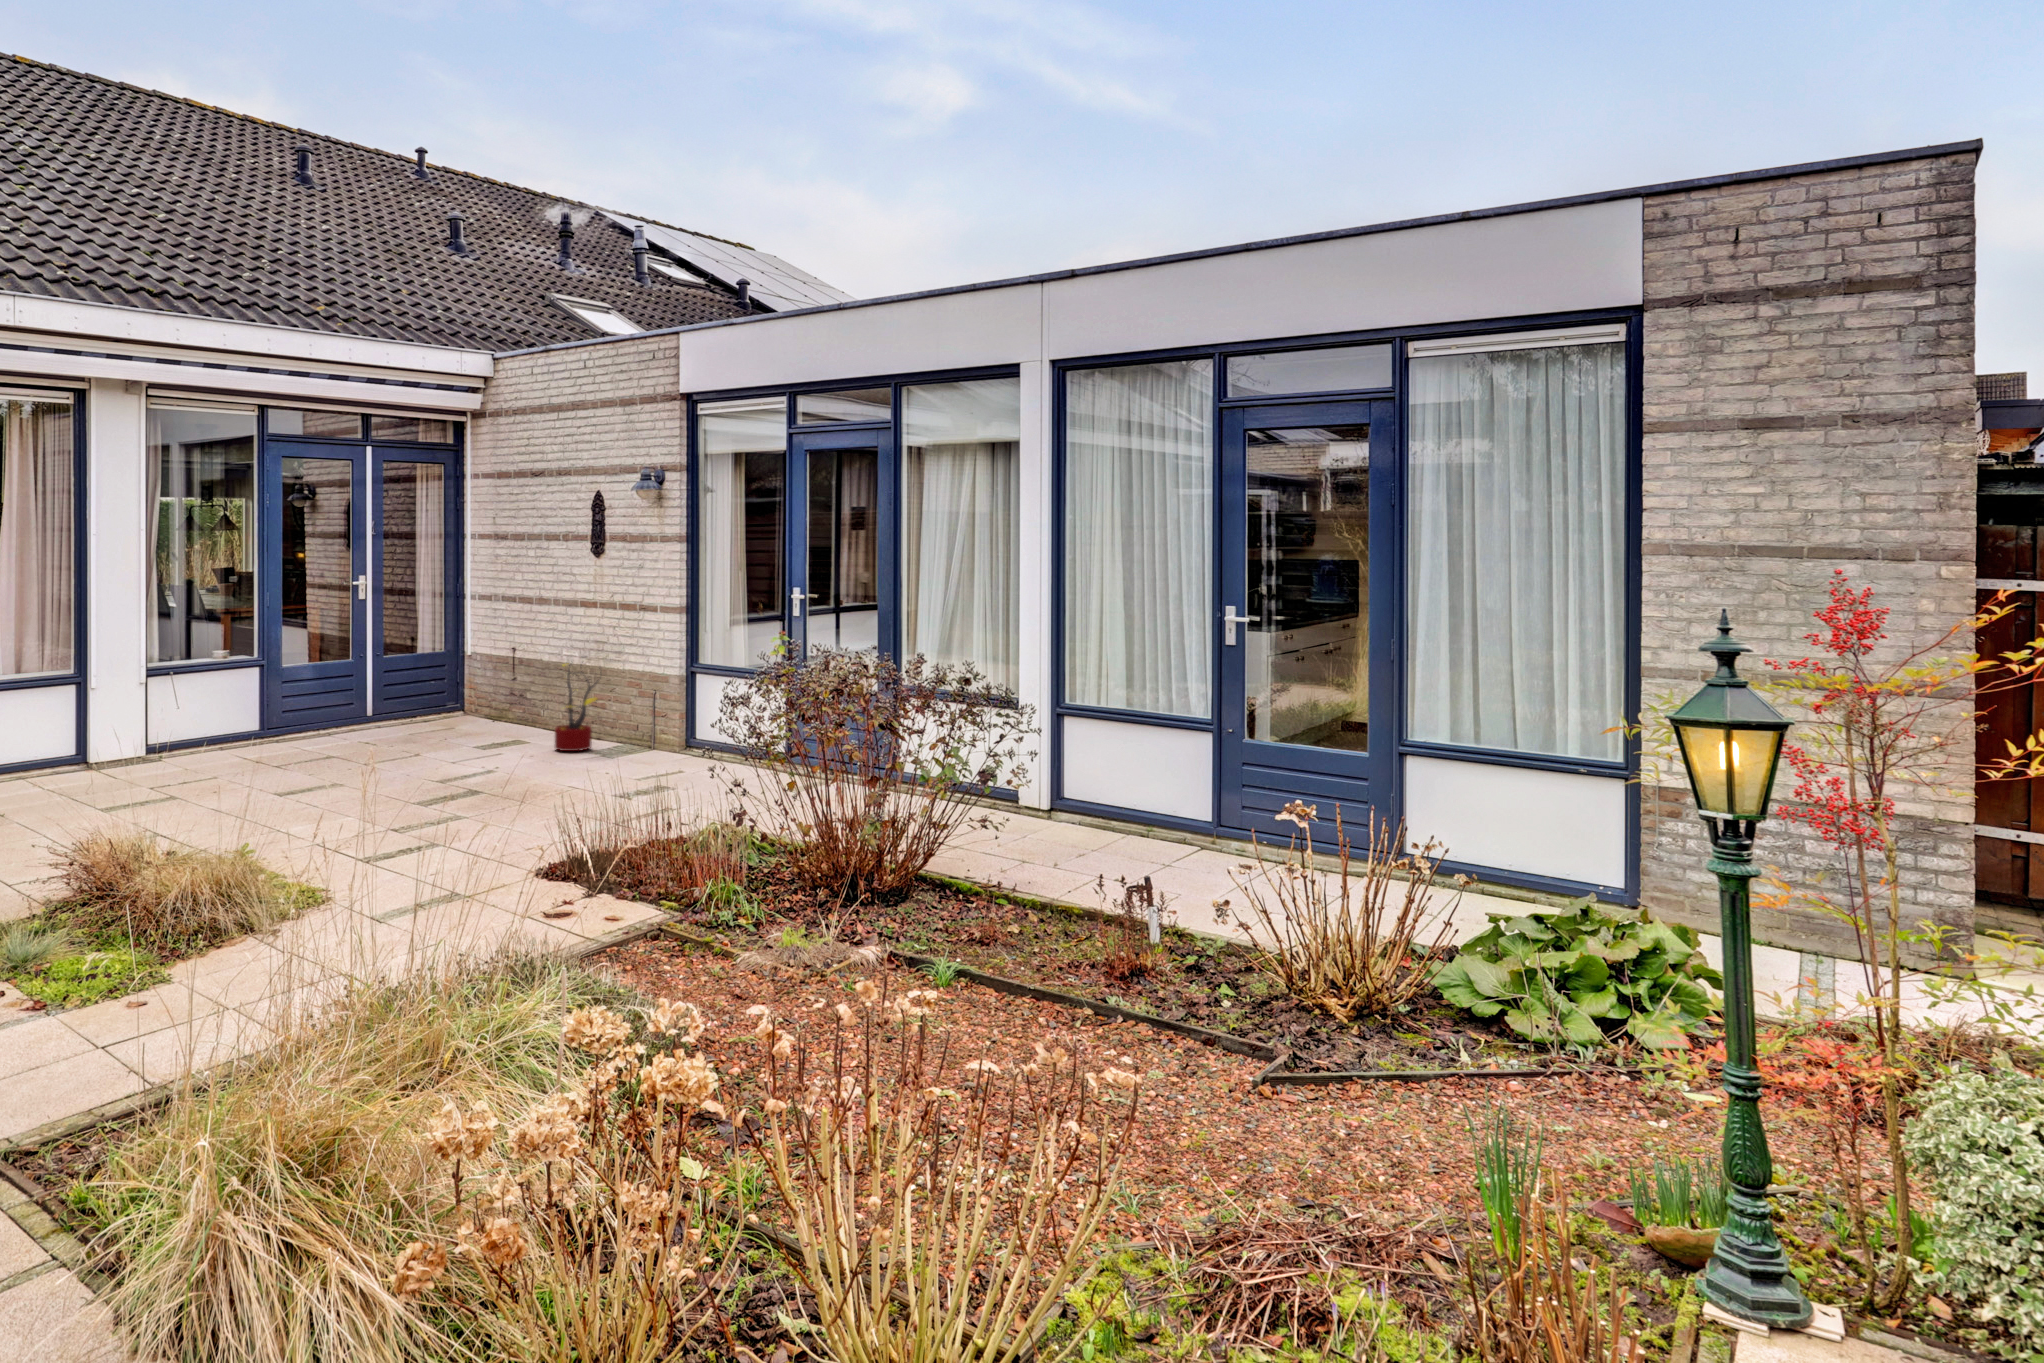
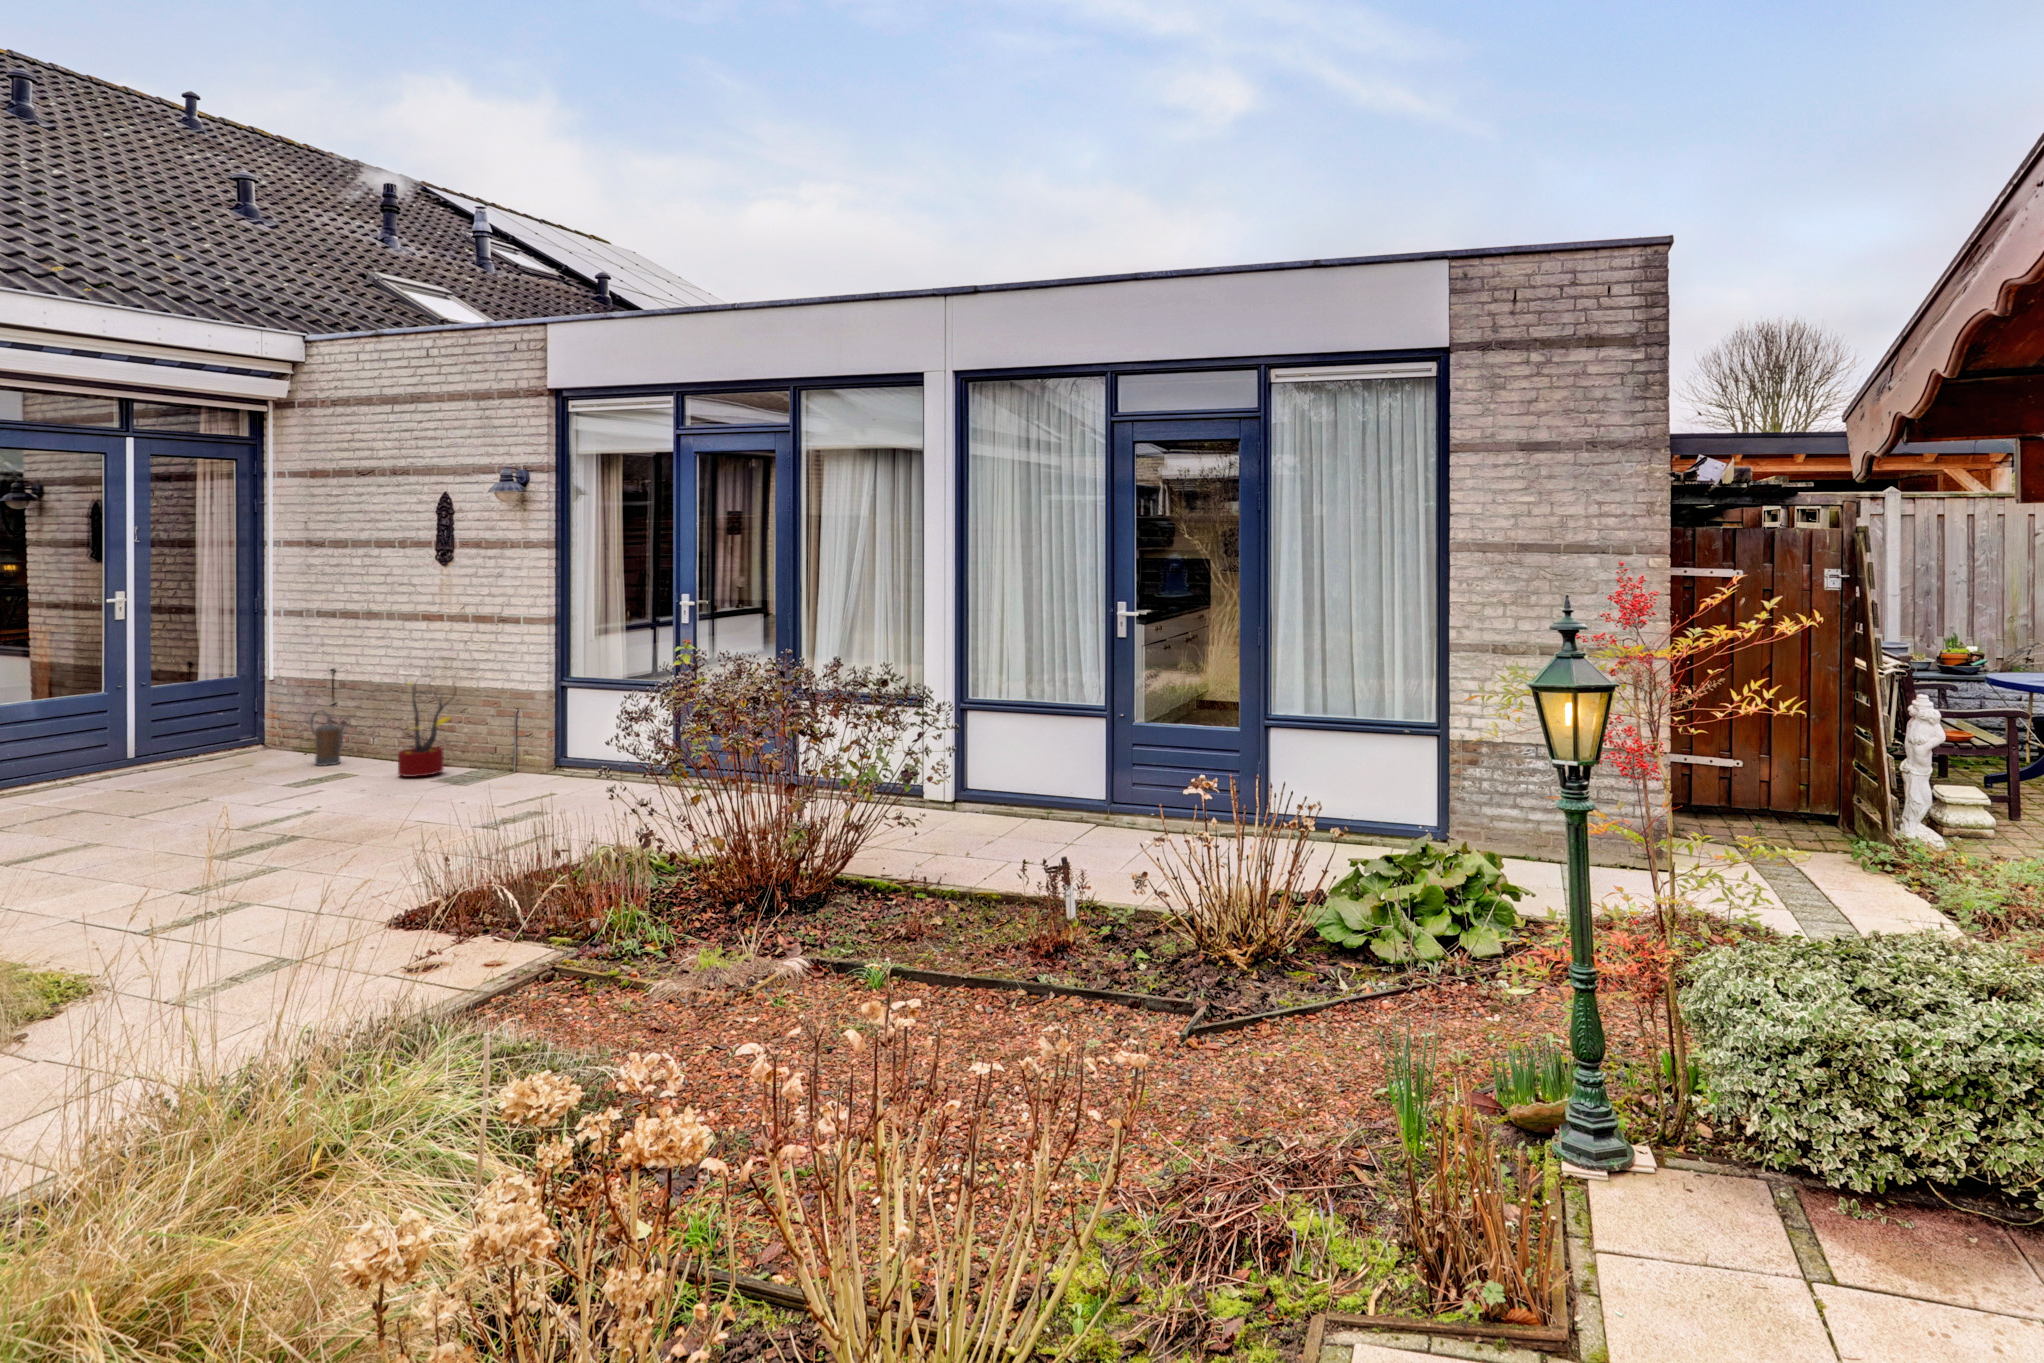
watering can: none [489,686,516,736] -> present [310,710,345,766]

